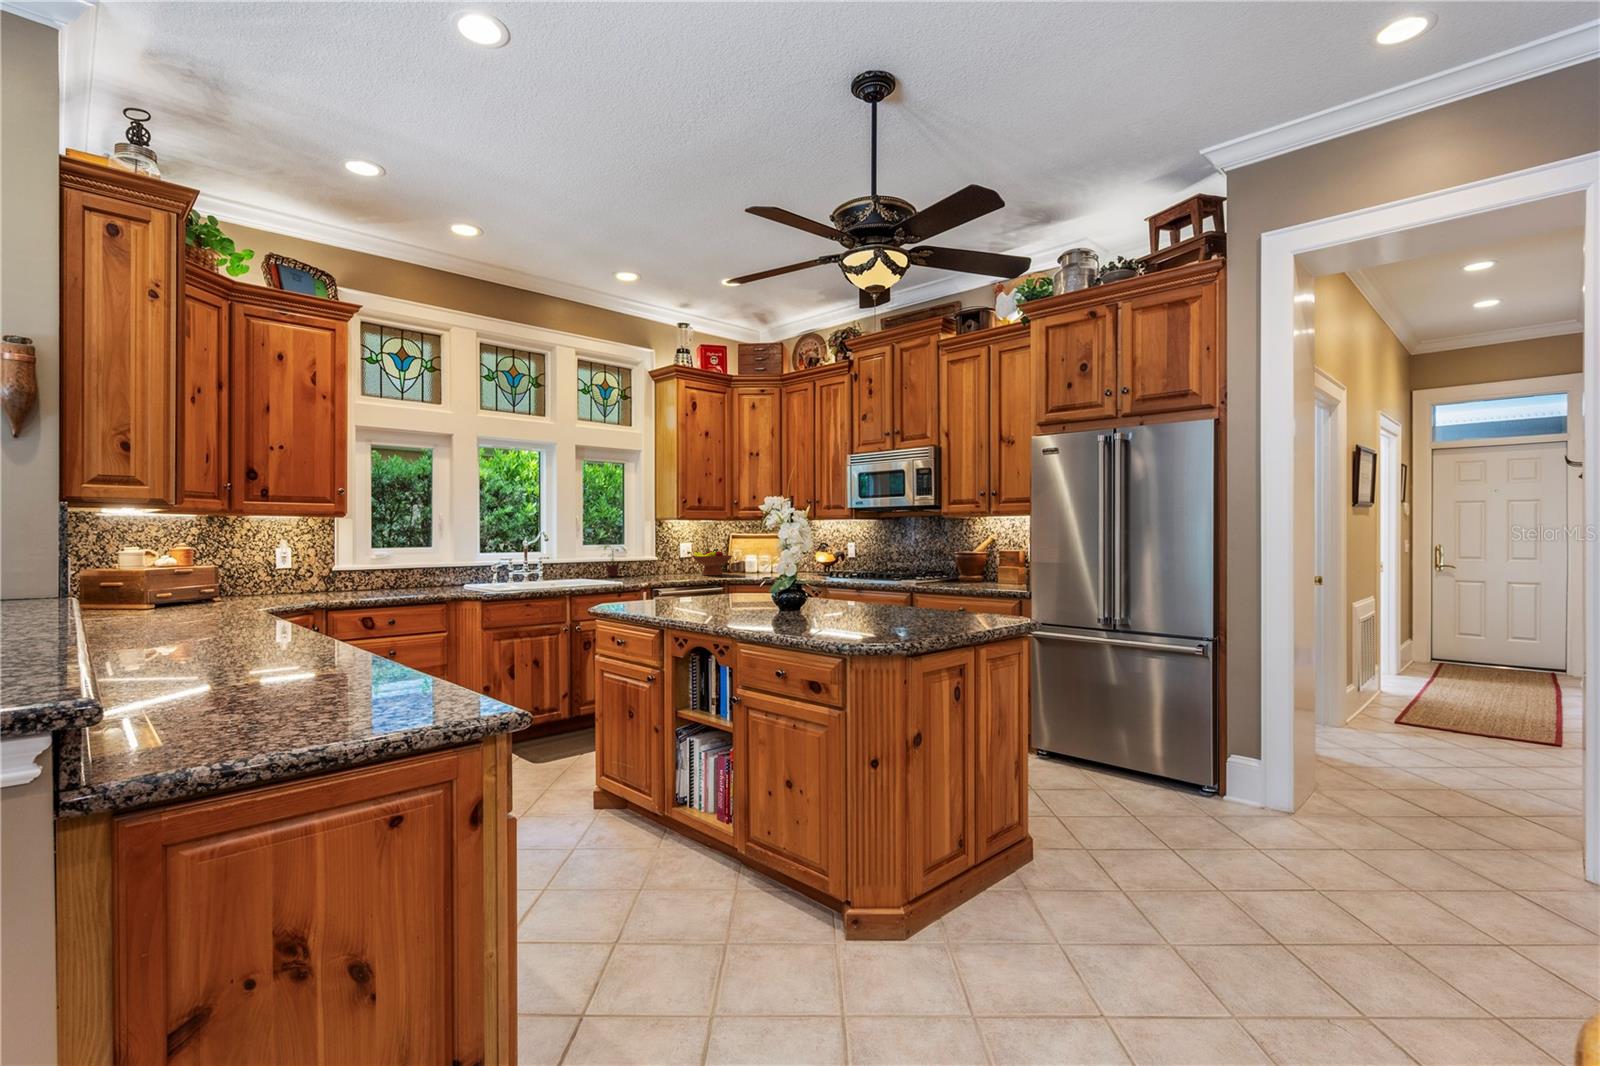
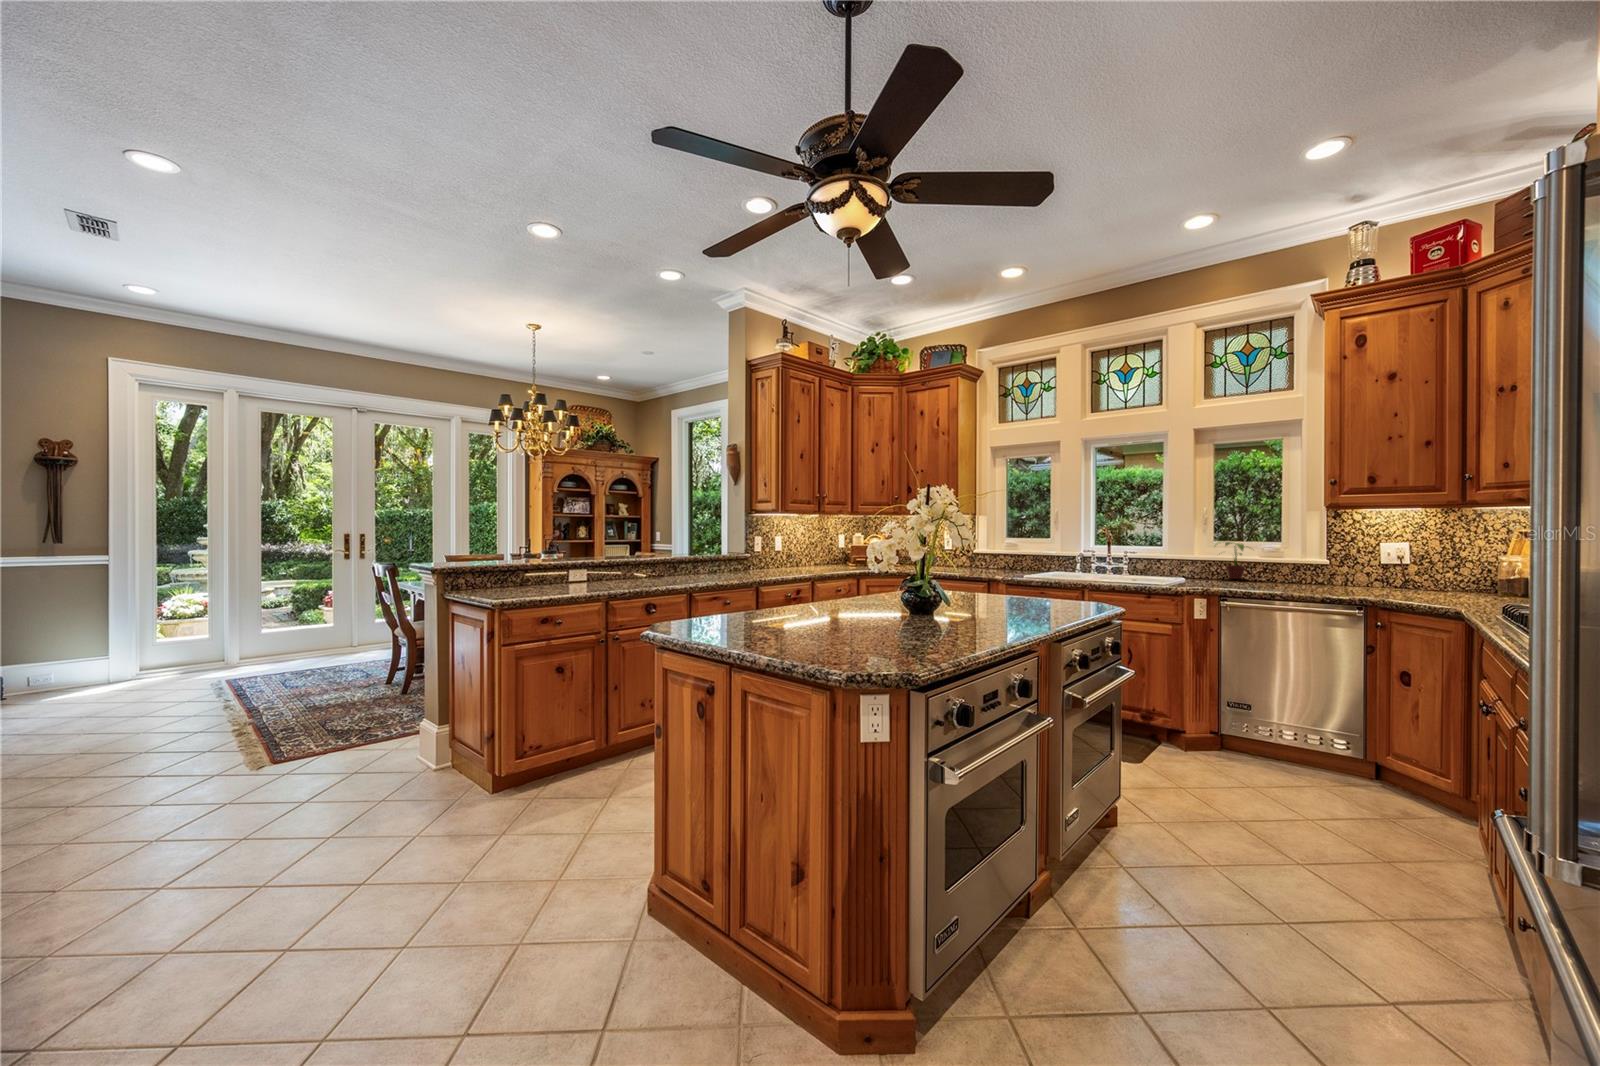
fruit bowl: present [692,549,732,576] -> none [1370,552,1457,595]

